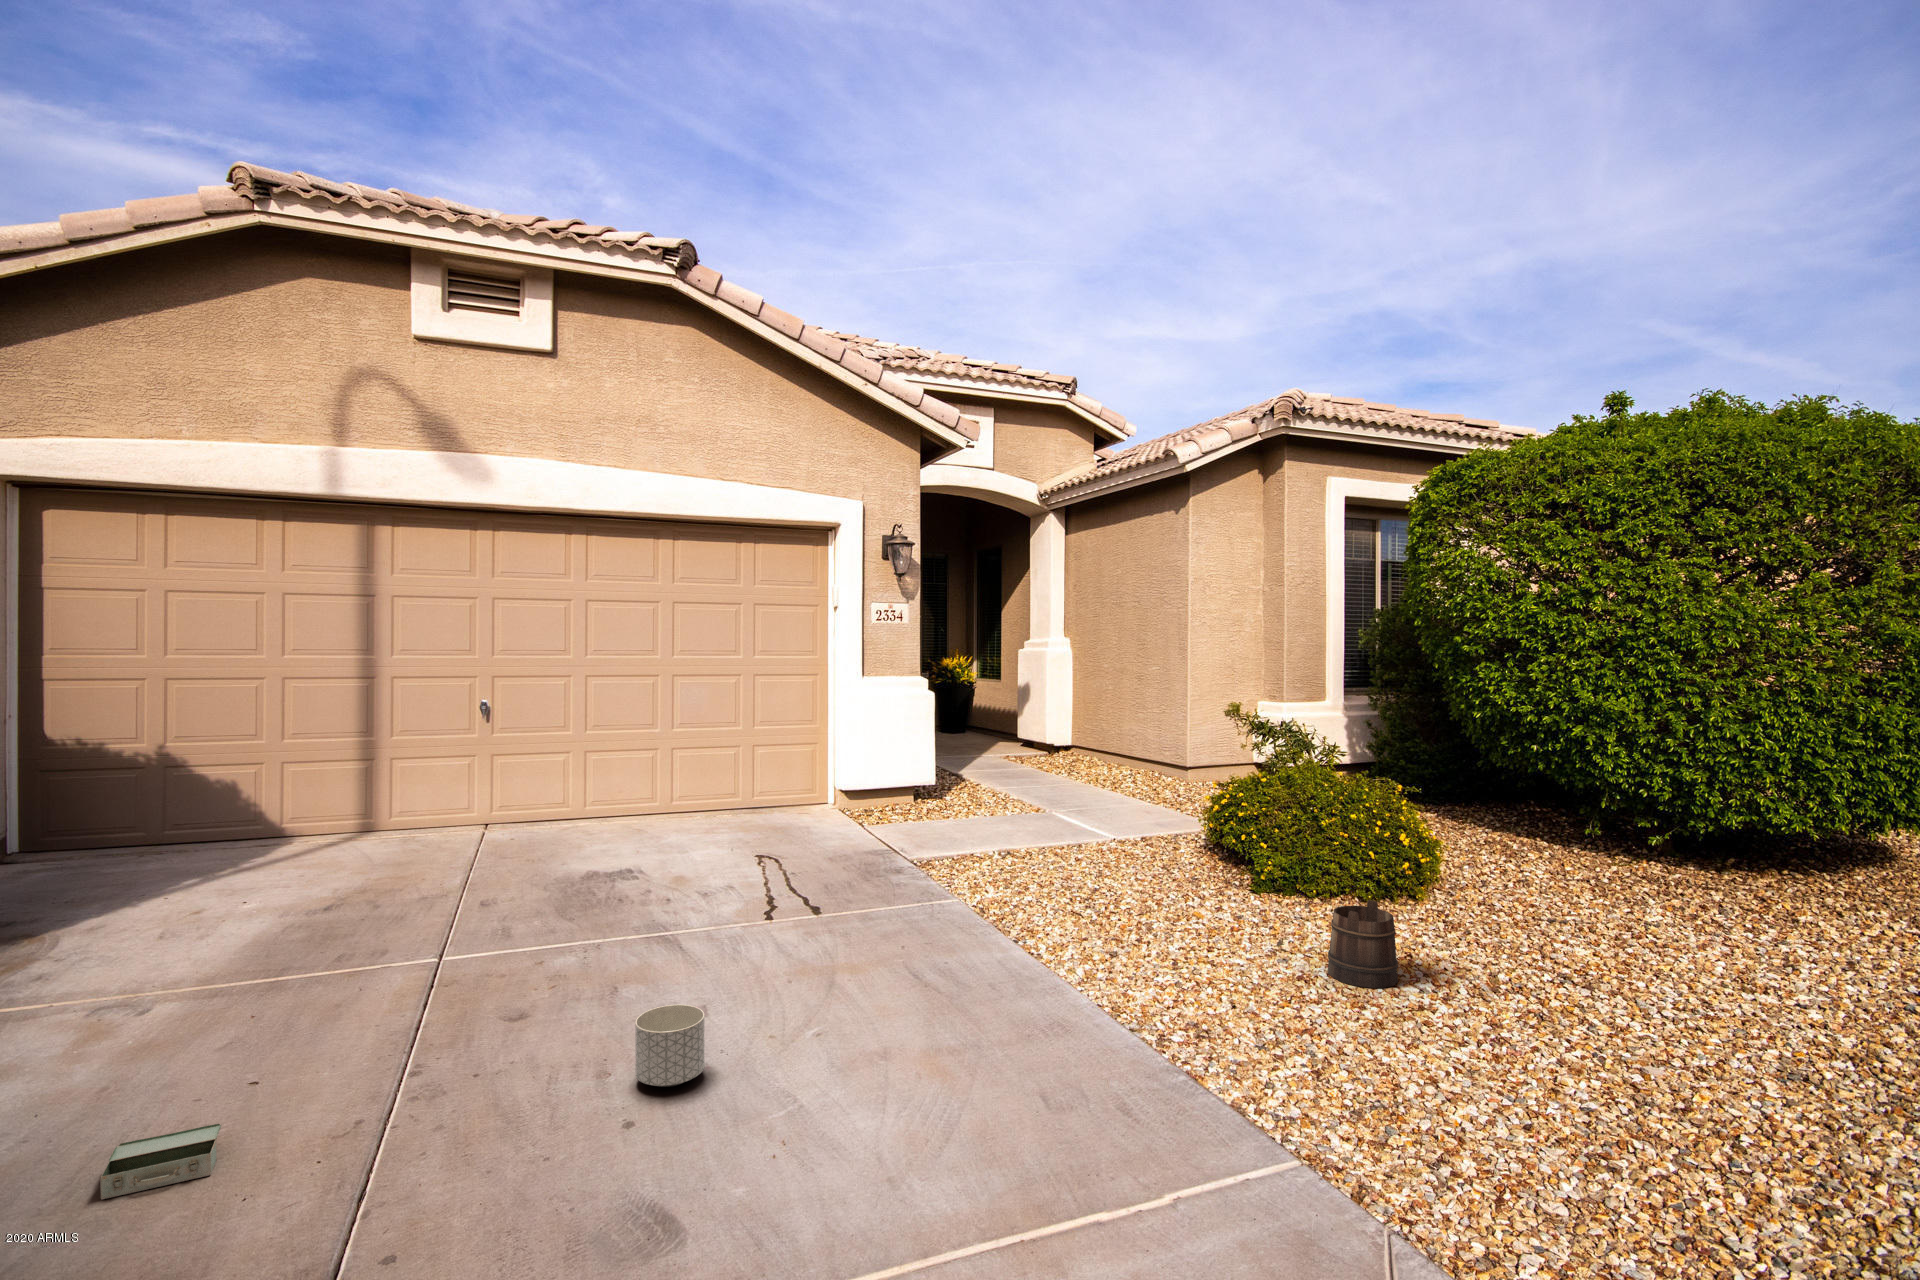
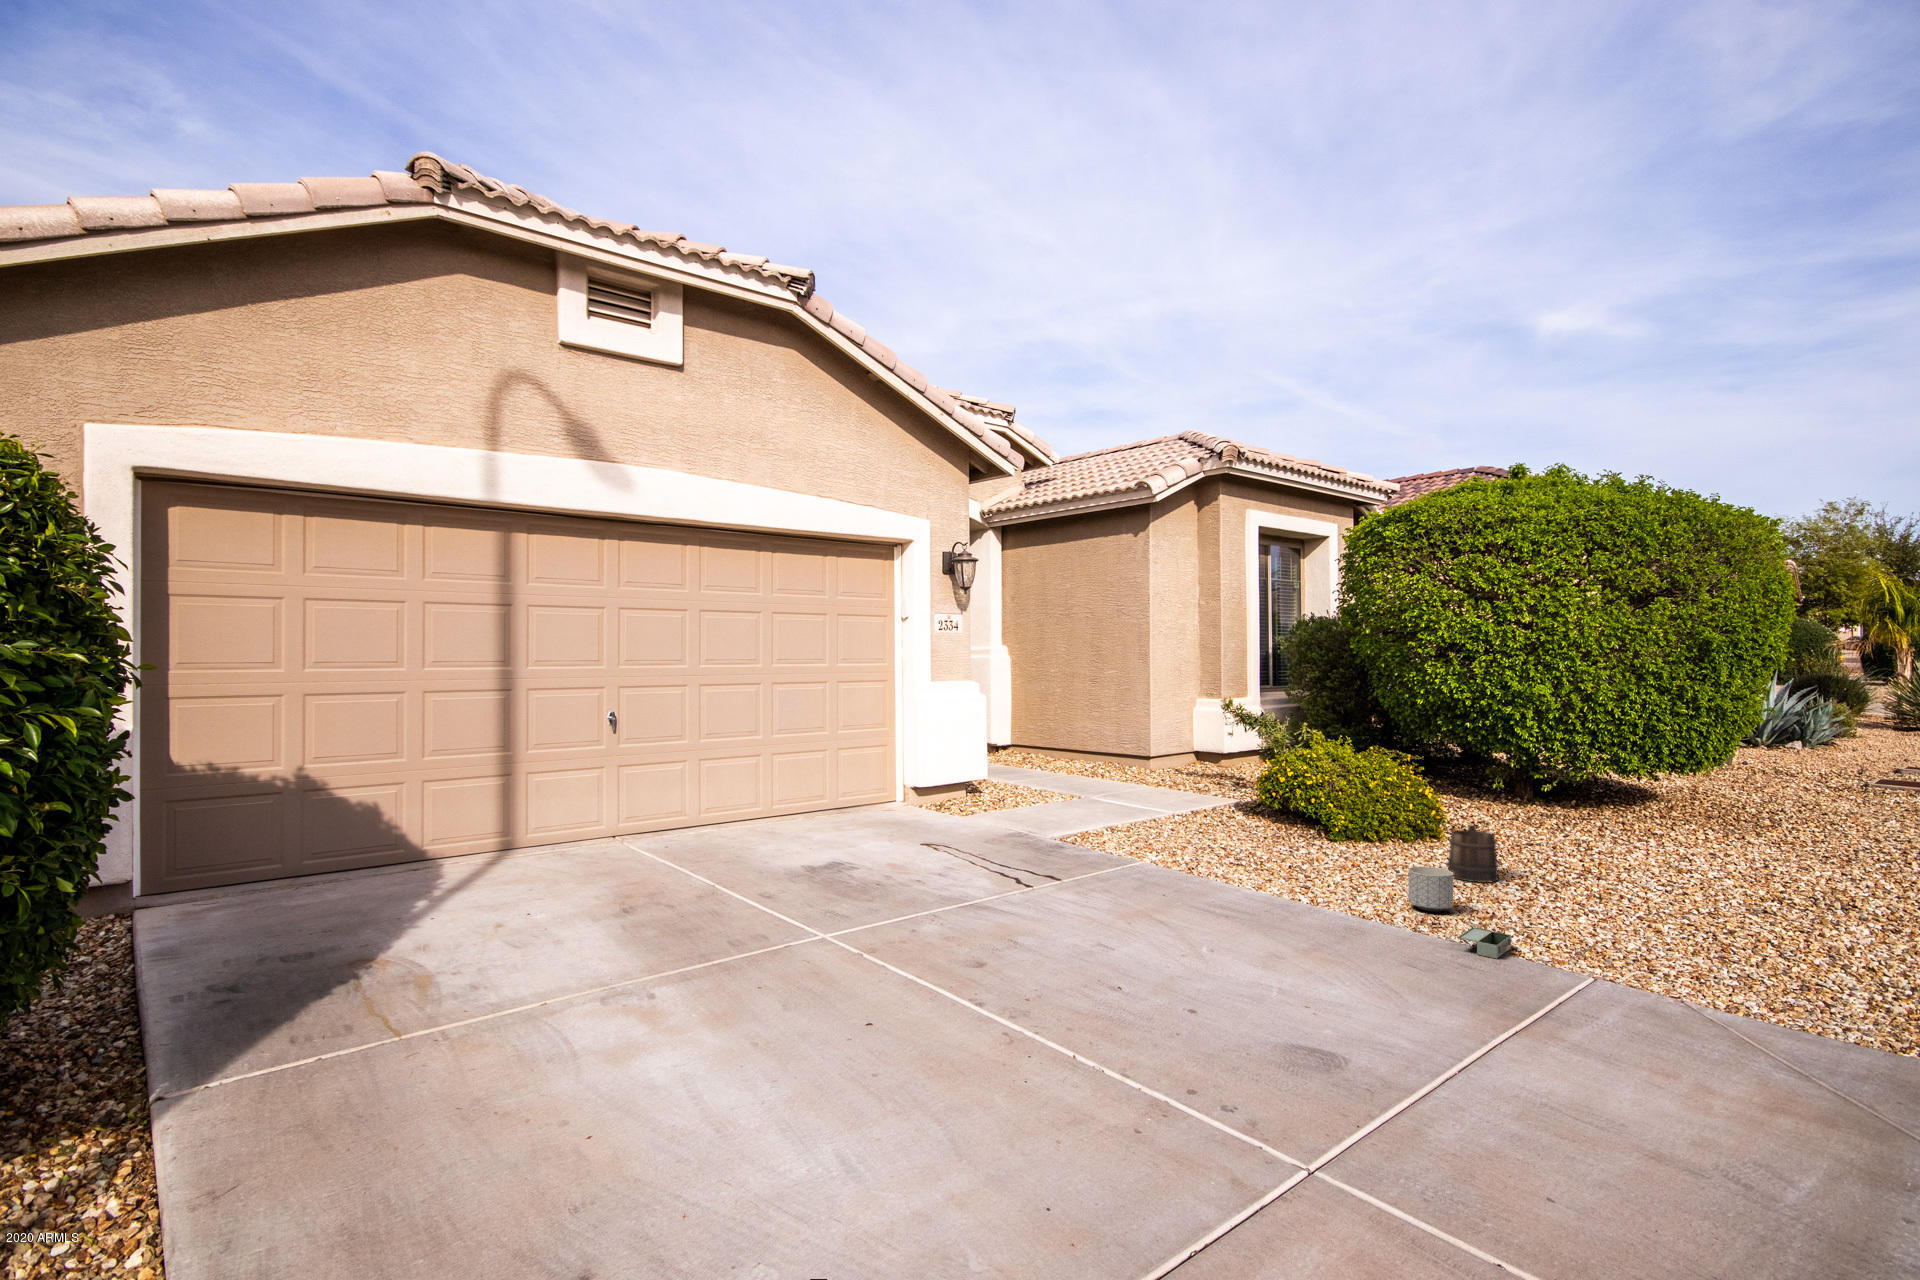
planter: present [635,1005,704,1087] -> present [1408,867,1453,912]
toolbox: present [100,1124,221,1200] -> present [1459,927,1512,959]

